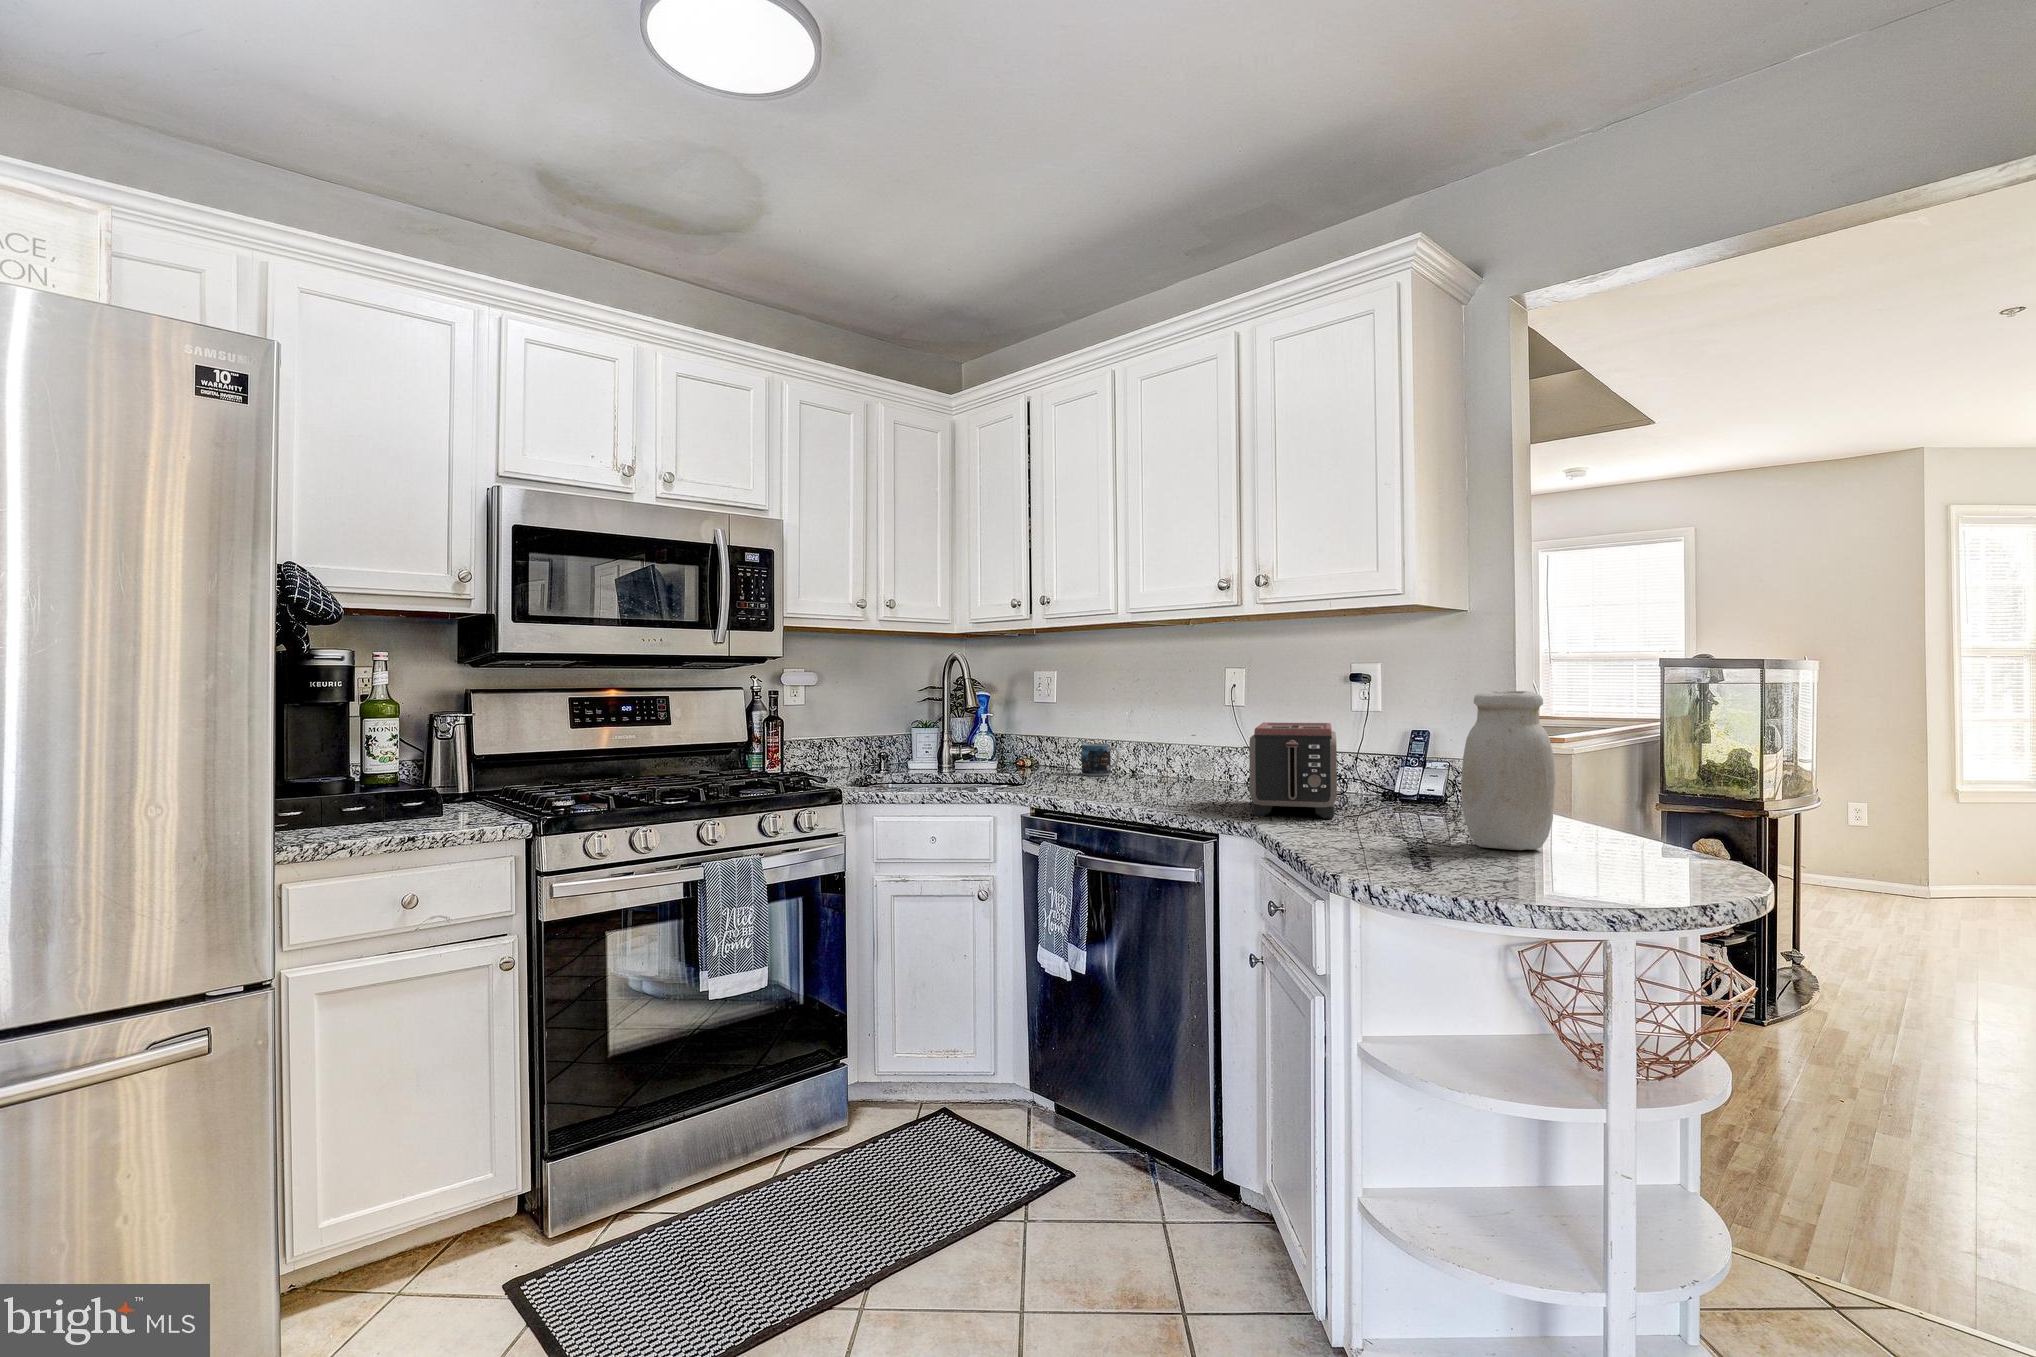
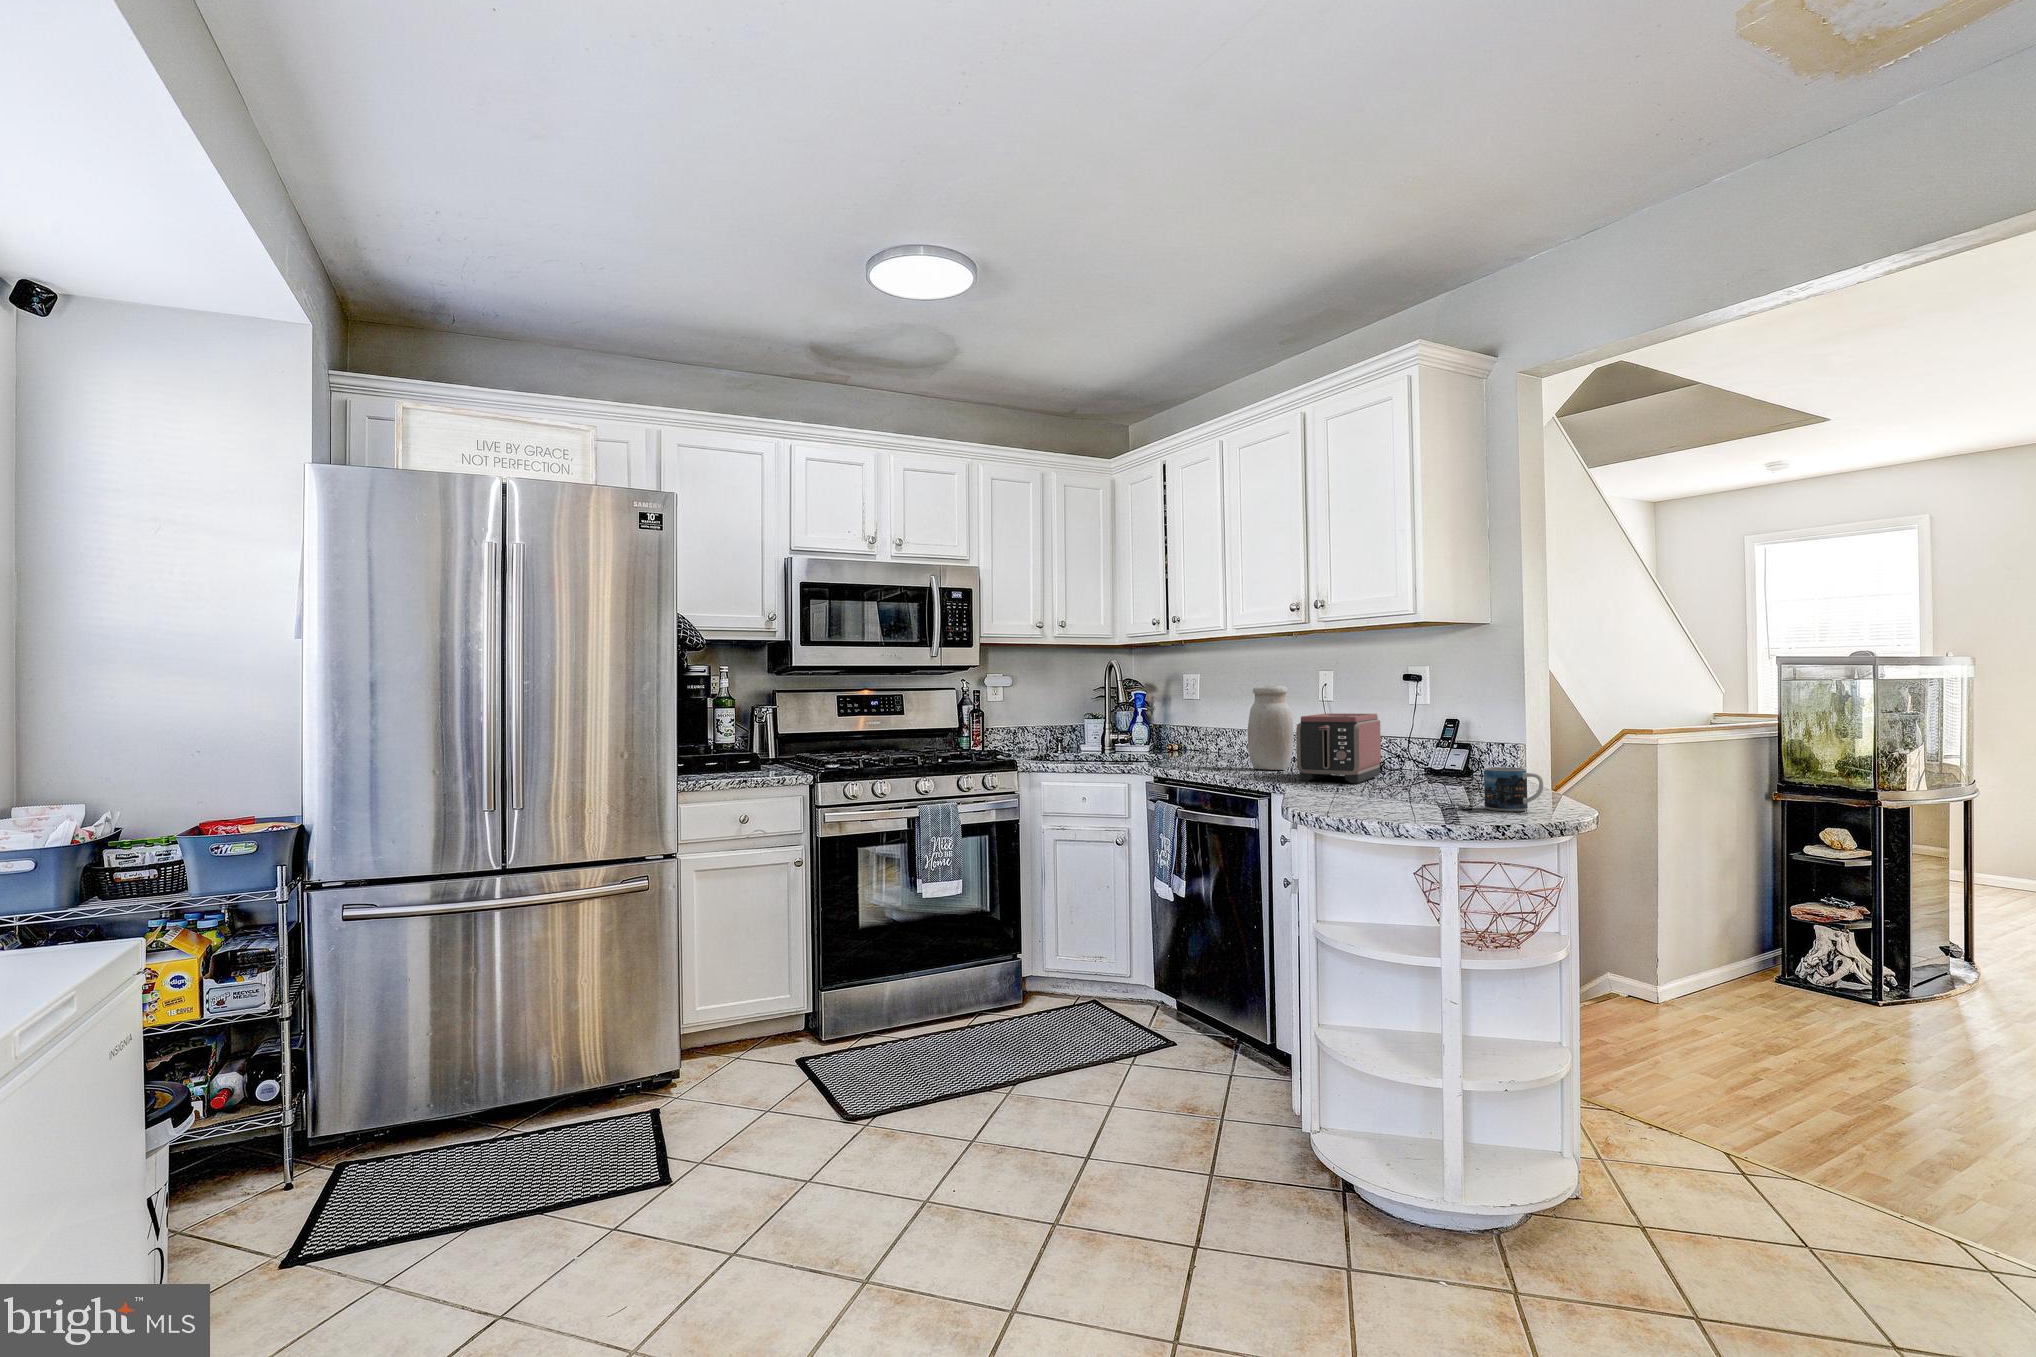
jar: present [1461,691,1555,850] -> present [1248,685,1294,770]
mug: present [1082,743,1120,776] -> present [1484,767,1543,811]

